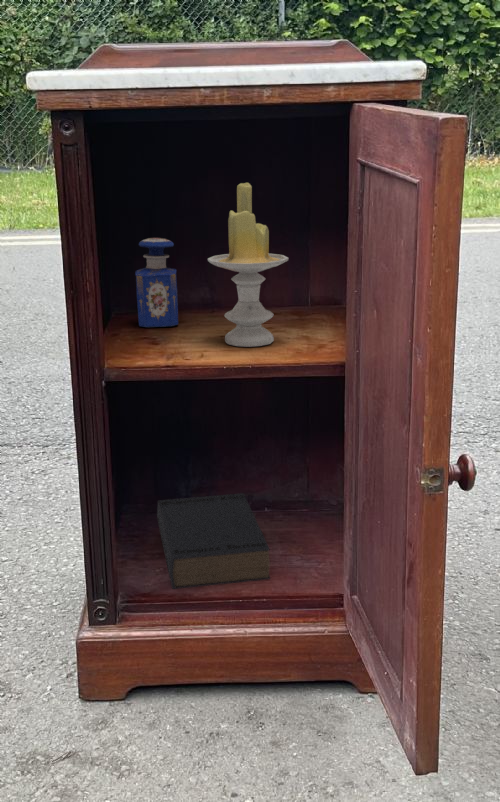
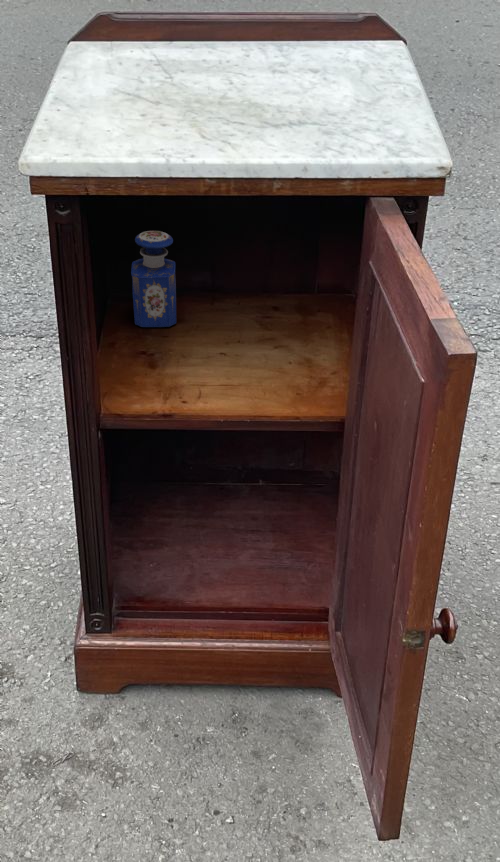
candle: present [208,183,288,347] -> none [208,206,295,379]
book: present [157,493,270,589] -> none [153,469,262,589]

